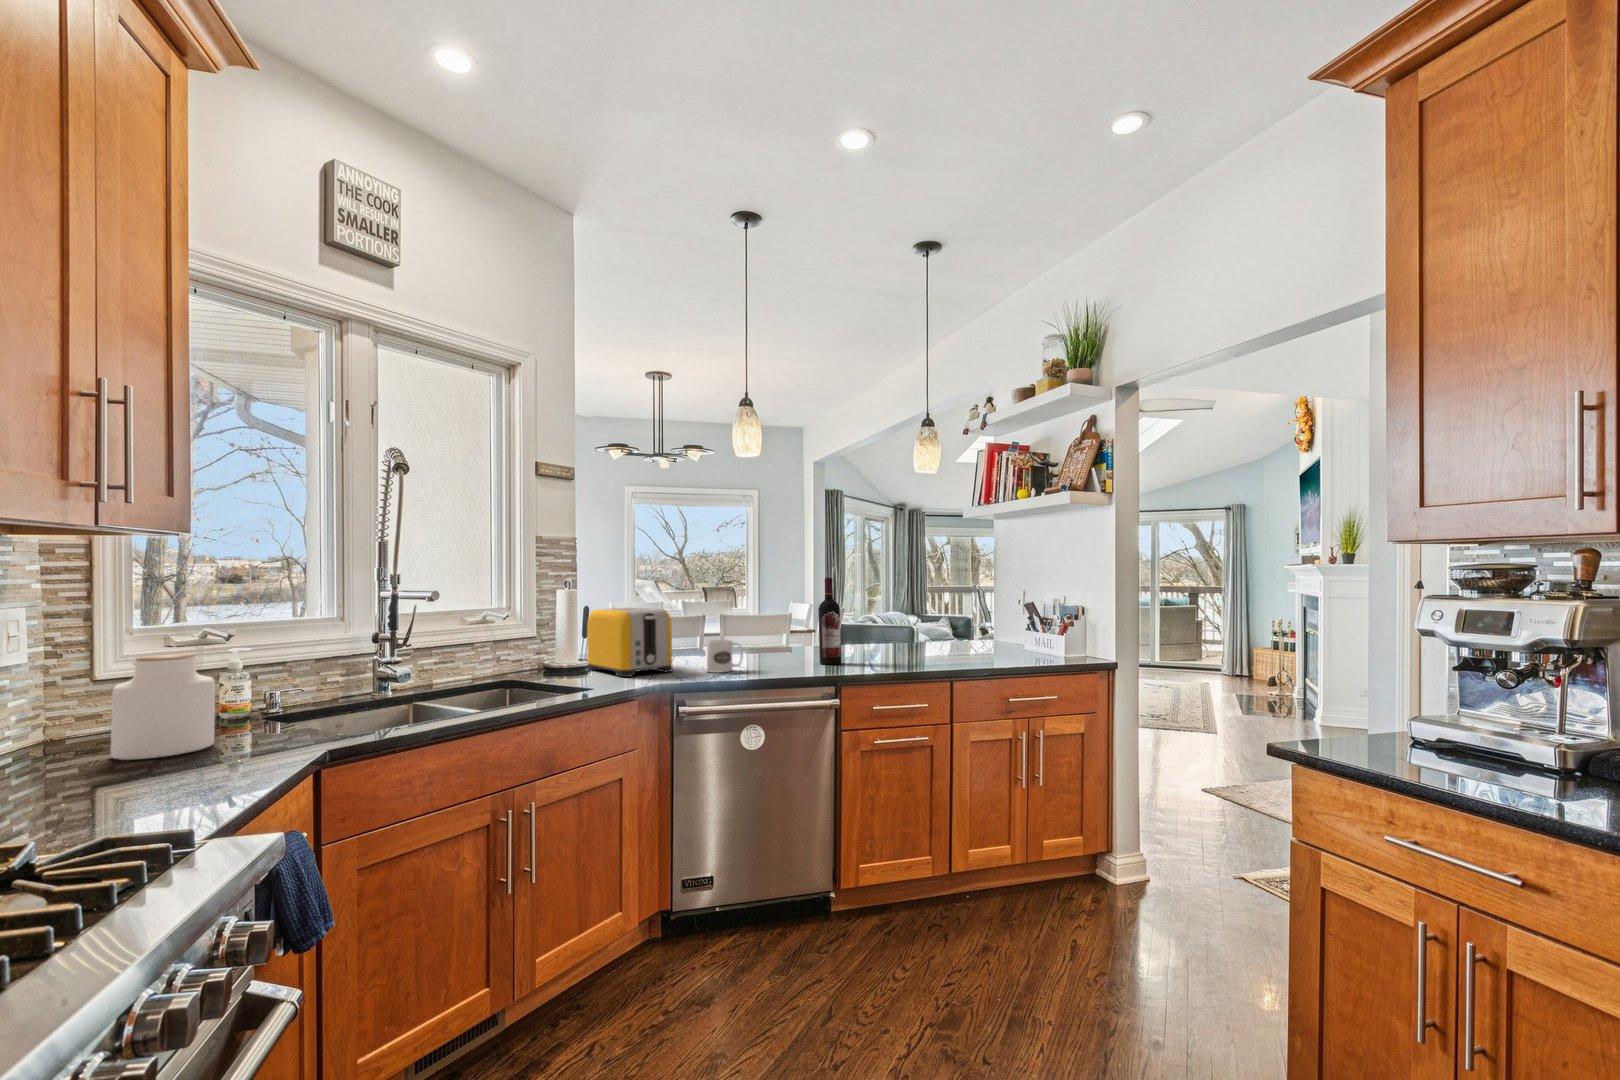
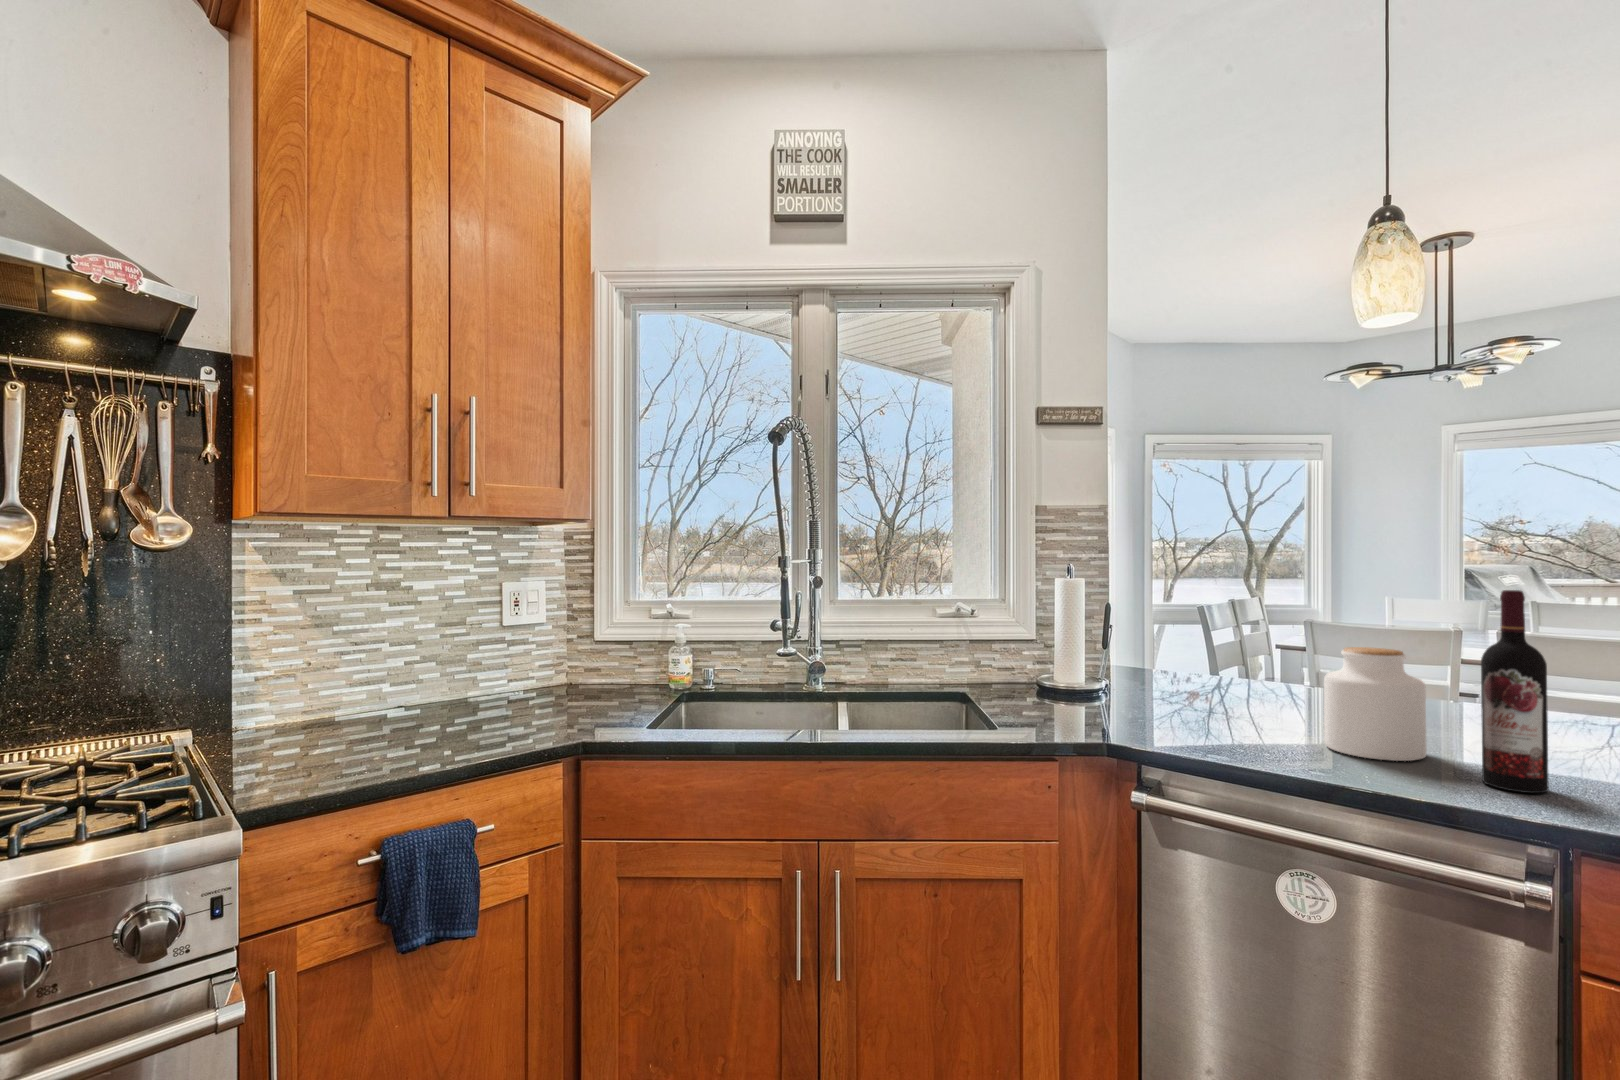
toaster: present [587,608,672,677] -> none [1063,614,1157,727]
mug: present [707,639,743,673] -> none [1201,687,1275,751]
jar: present [111,654,215,760] -> present [1324,647,1427,761]

